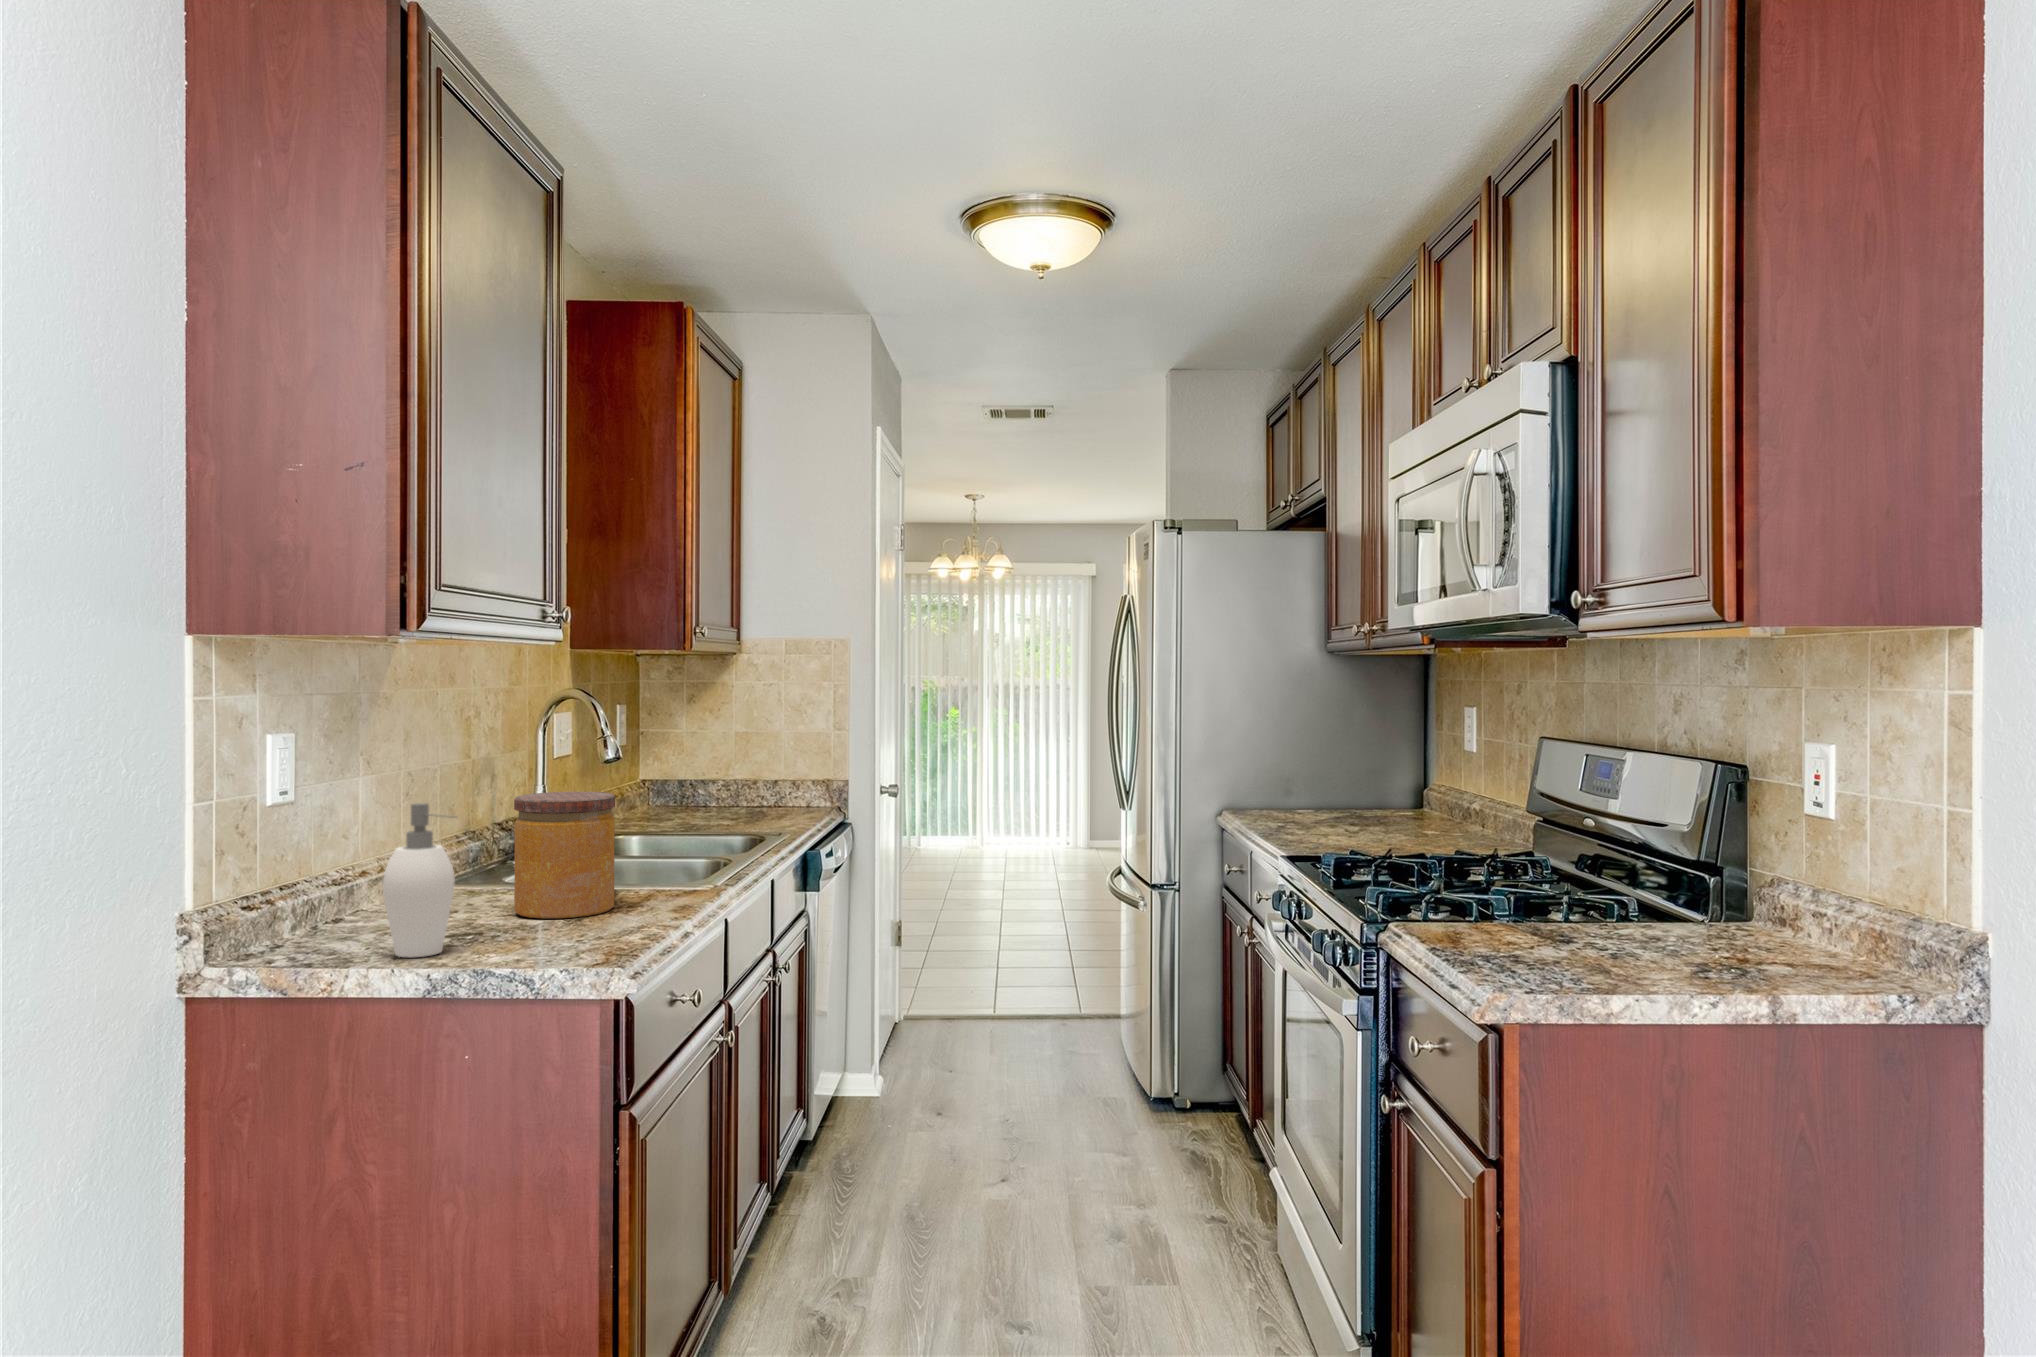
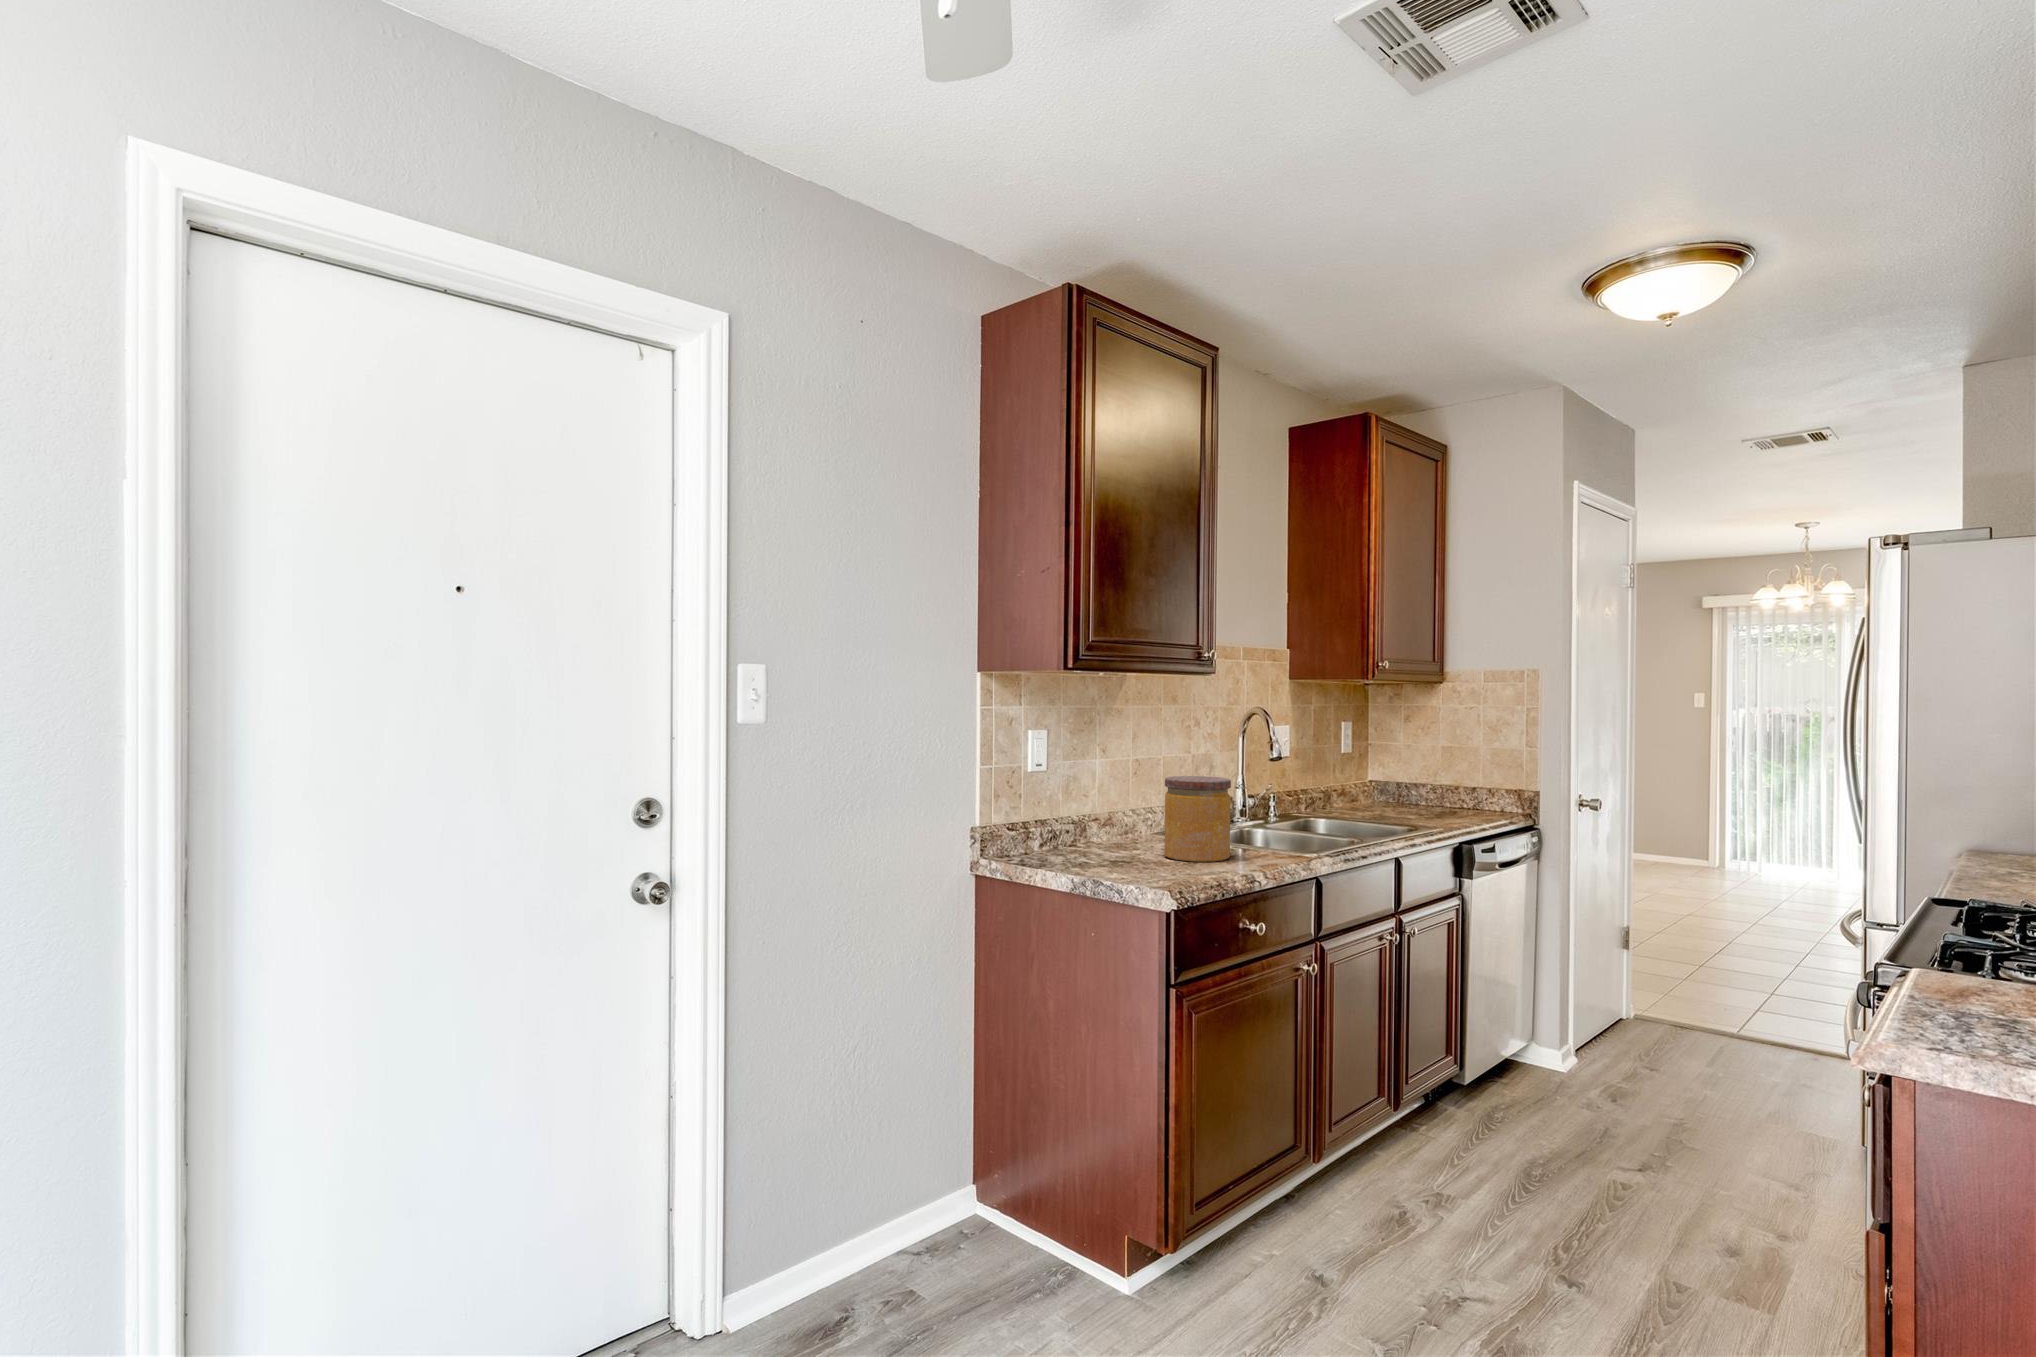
soap dispenser: present [383,803,456,957] -> none [1060,774,1101,869]

